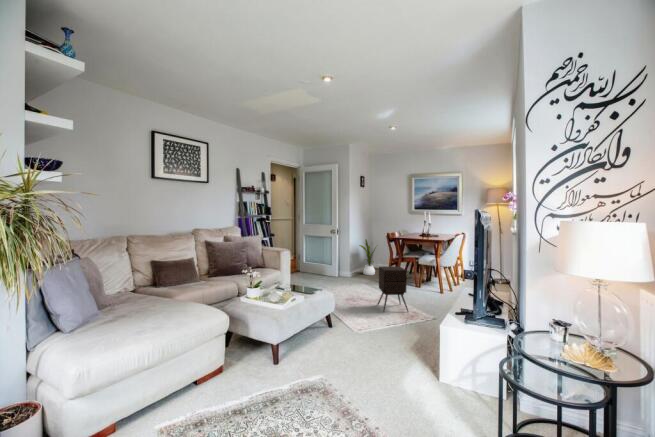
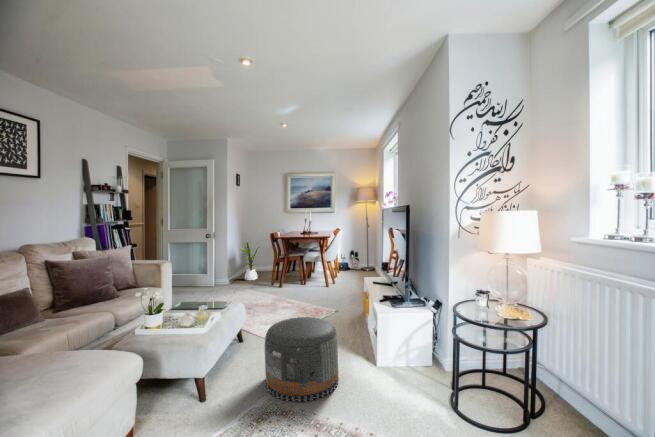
side table: present [378,266,408,312] -> none [283,265,318,314]
pouf: none [311,312,379,391] -> present [265,317,339,402]

